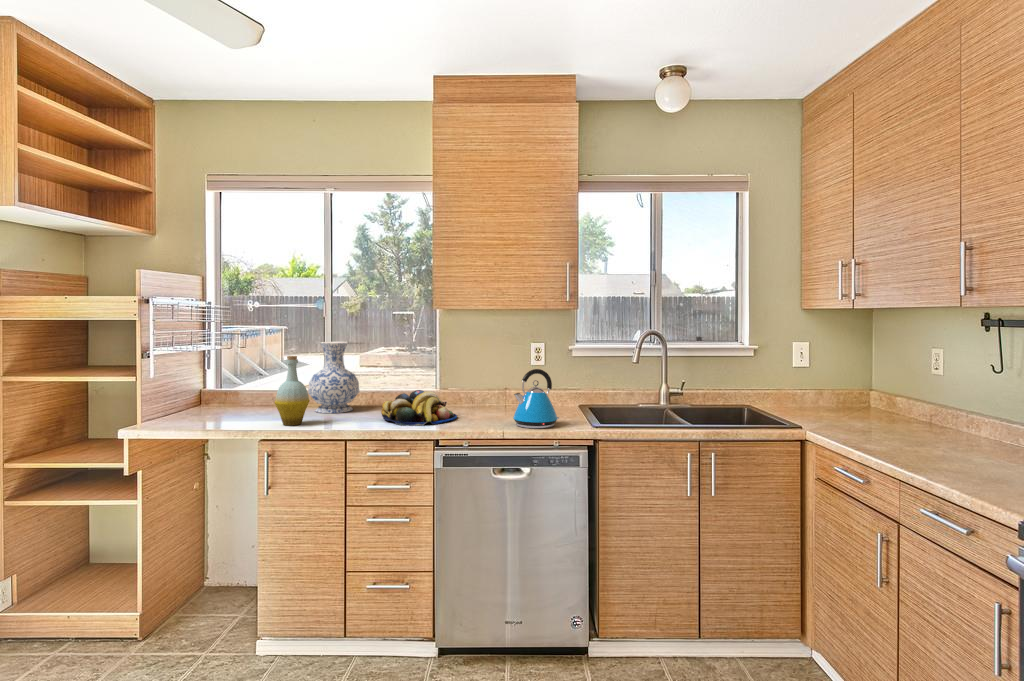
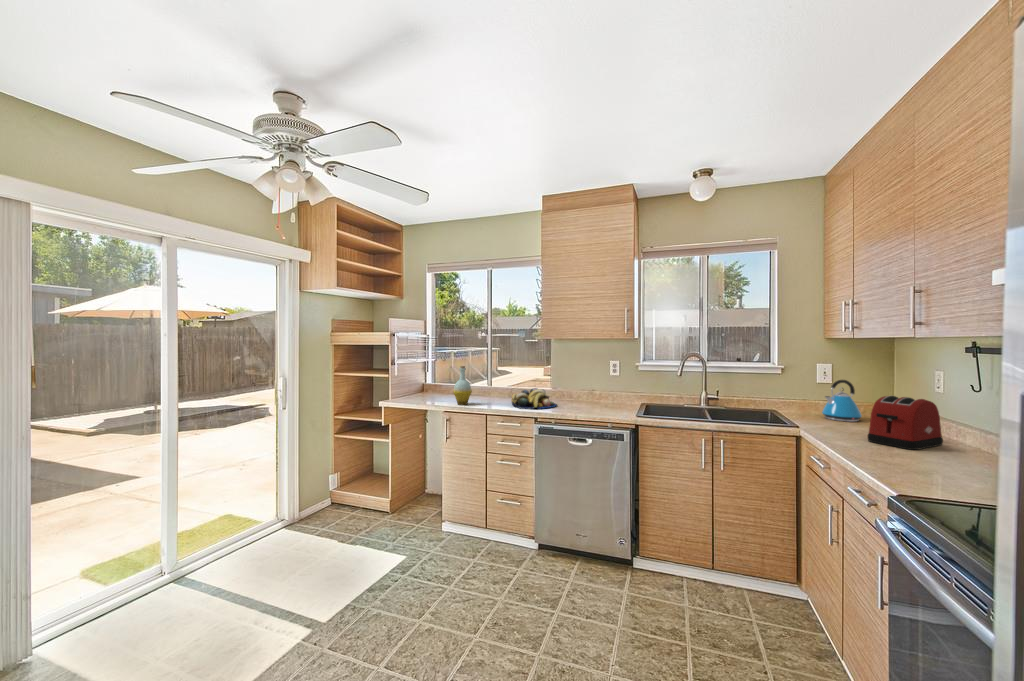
vase: present [308,342,359,413] -> none [475,357,504,400]
kettle: present [513,369,559,428] -> present [822,380,862,422]
toaster: none [895,380,966,448] -> present [867,396,943,450]

